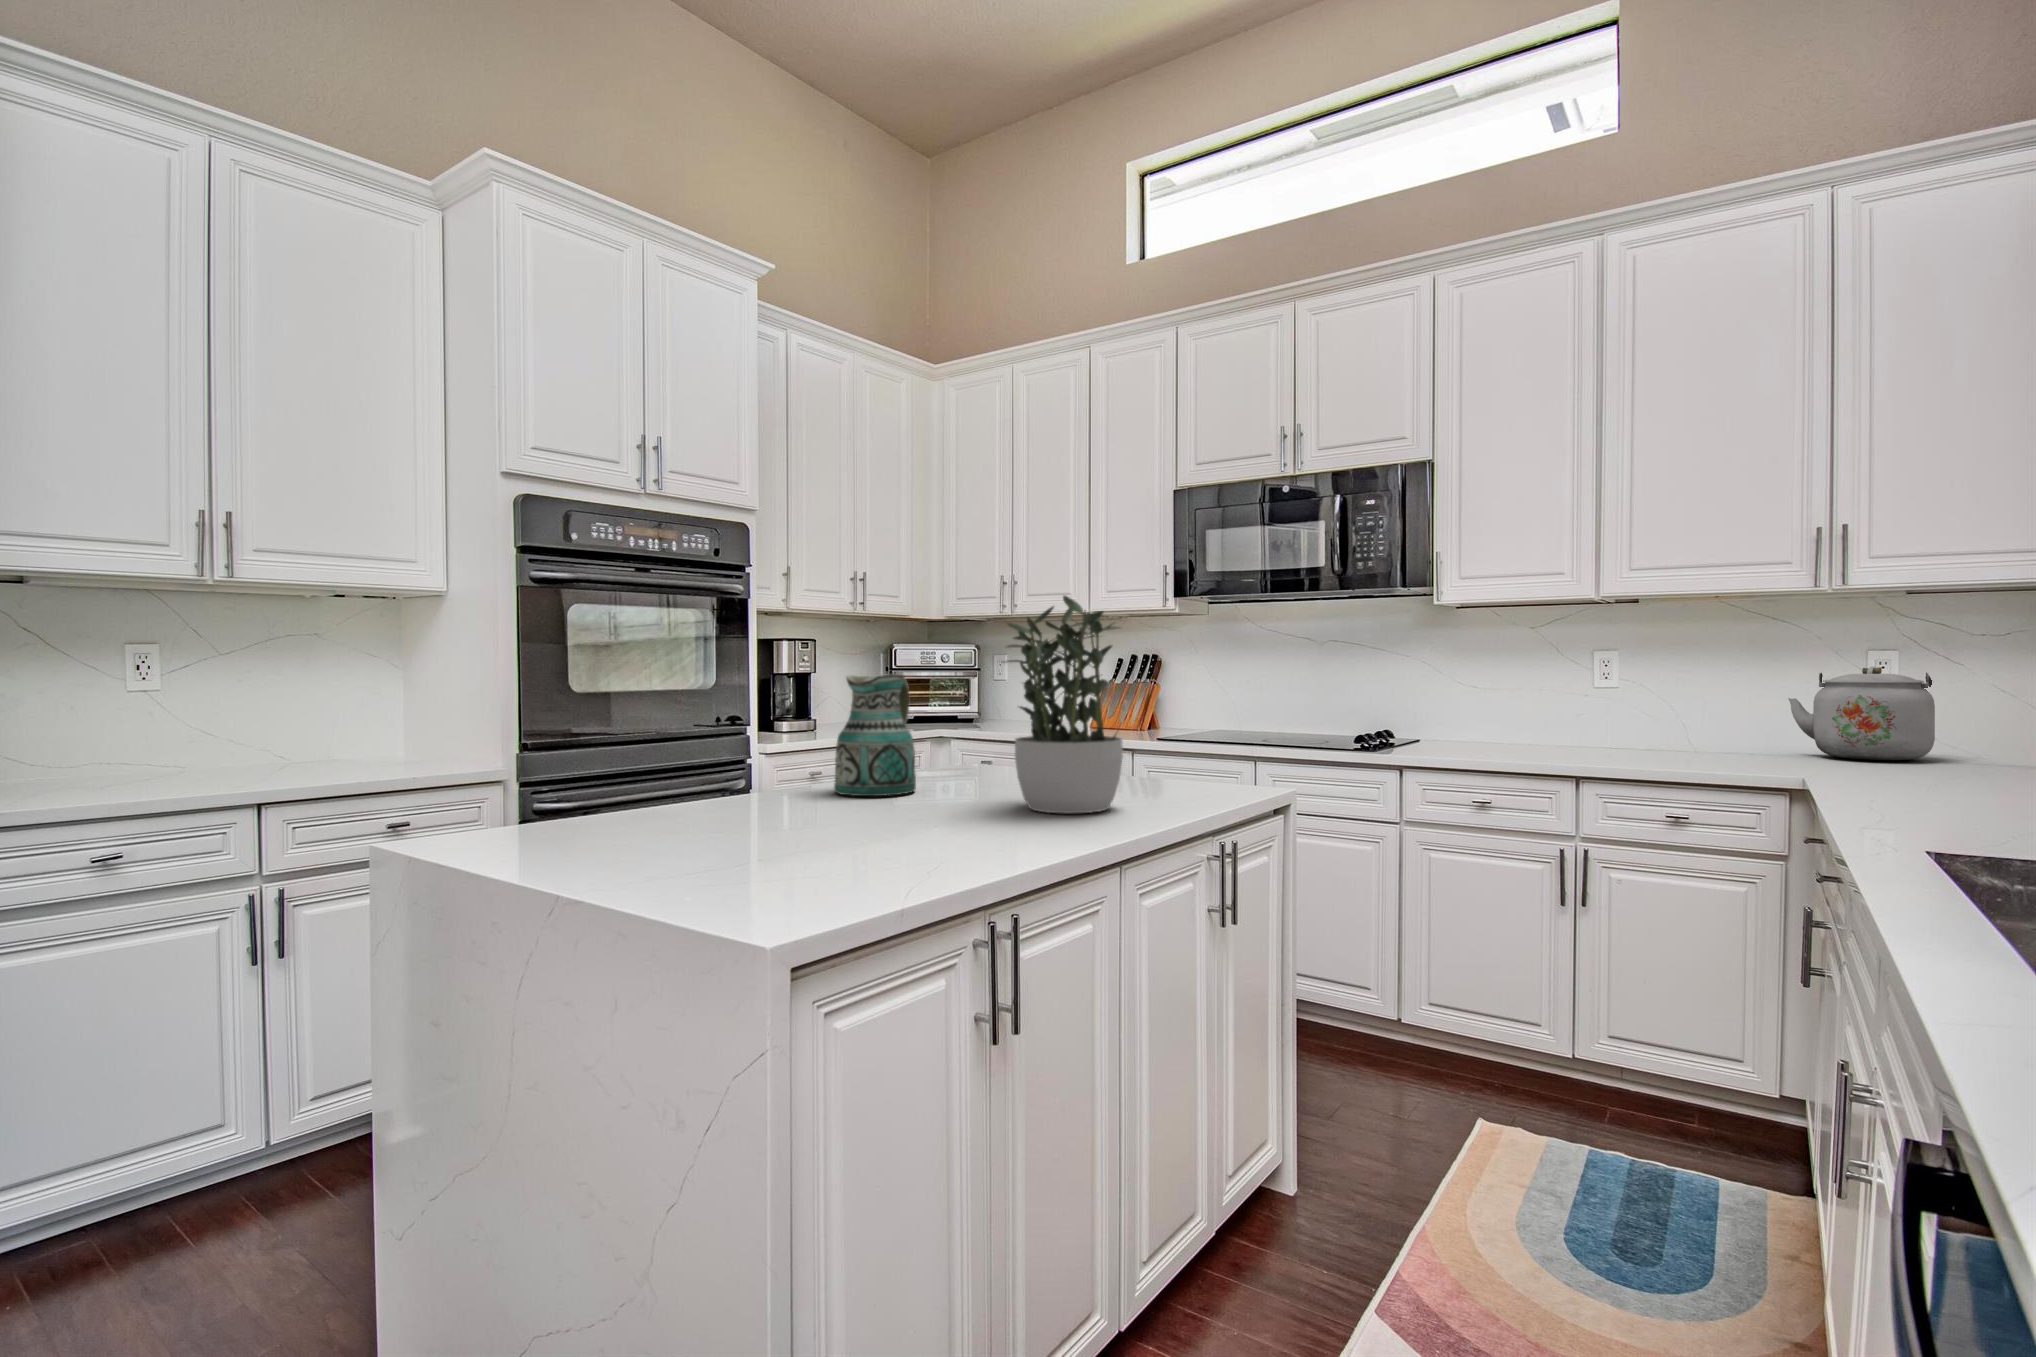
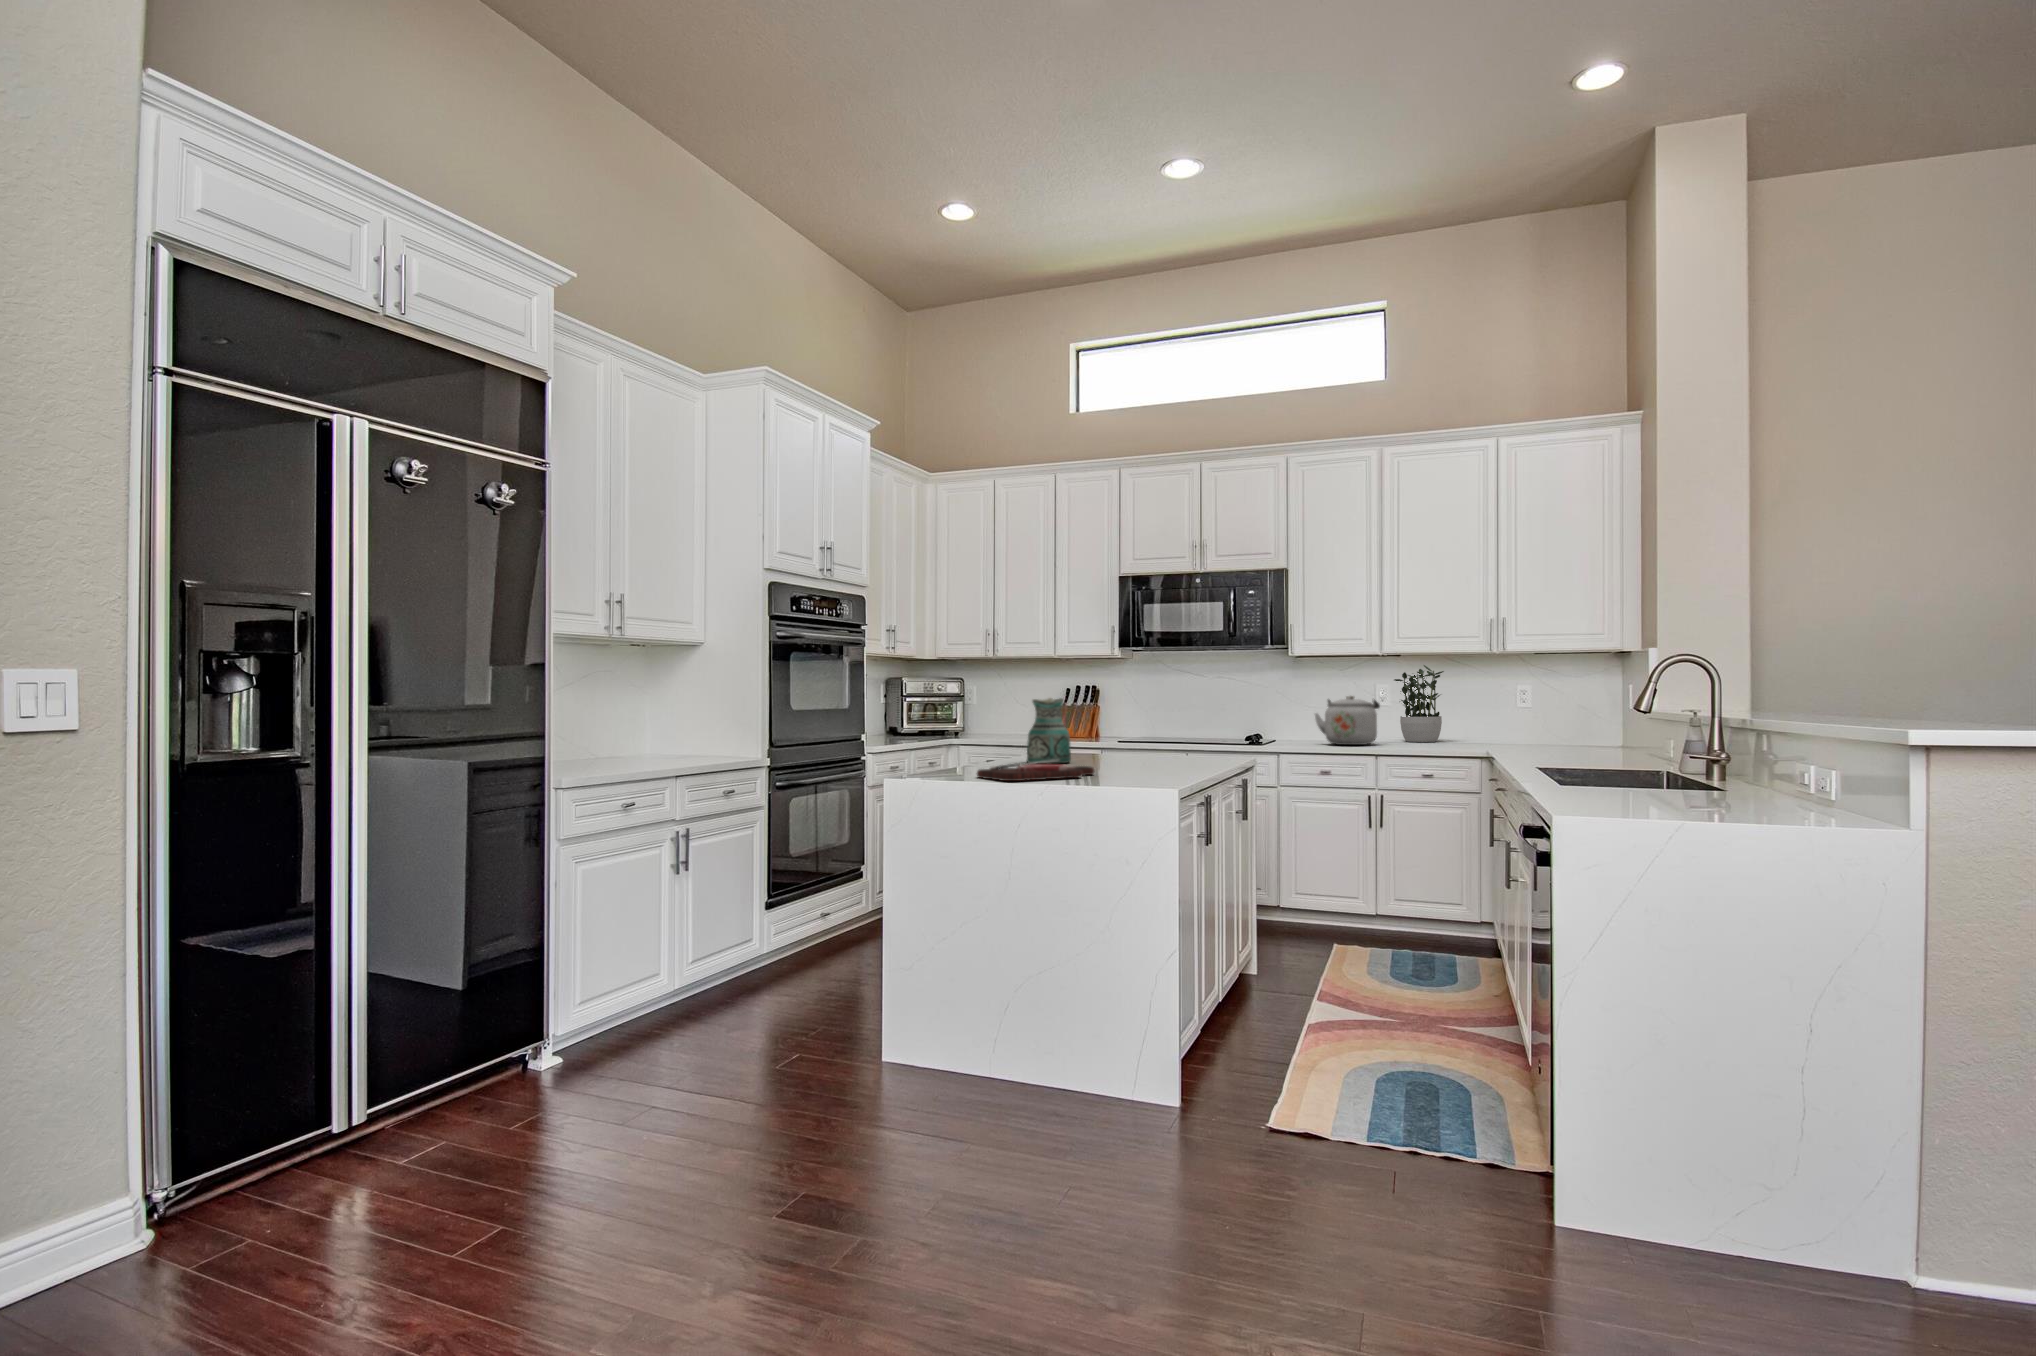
potted plant: present [1006,596,1123,813] -> present [1394,665,1444,742]
kettle: present [1788,667,1935,760] -> present [1315,696,1380,745]
cutting board: none [553,809,832,864] -> present [977,760,1094,781]

